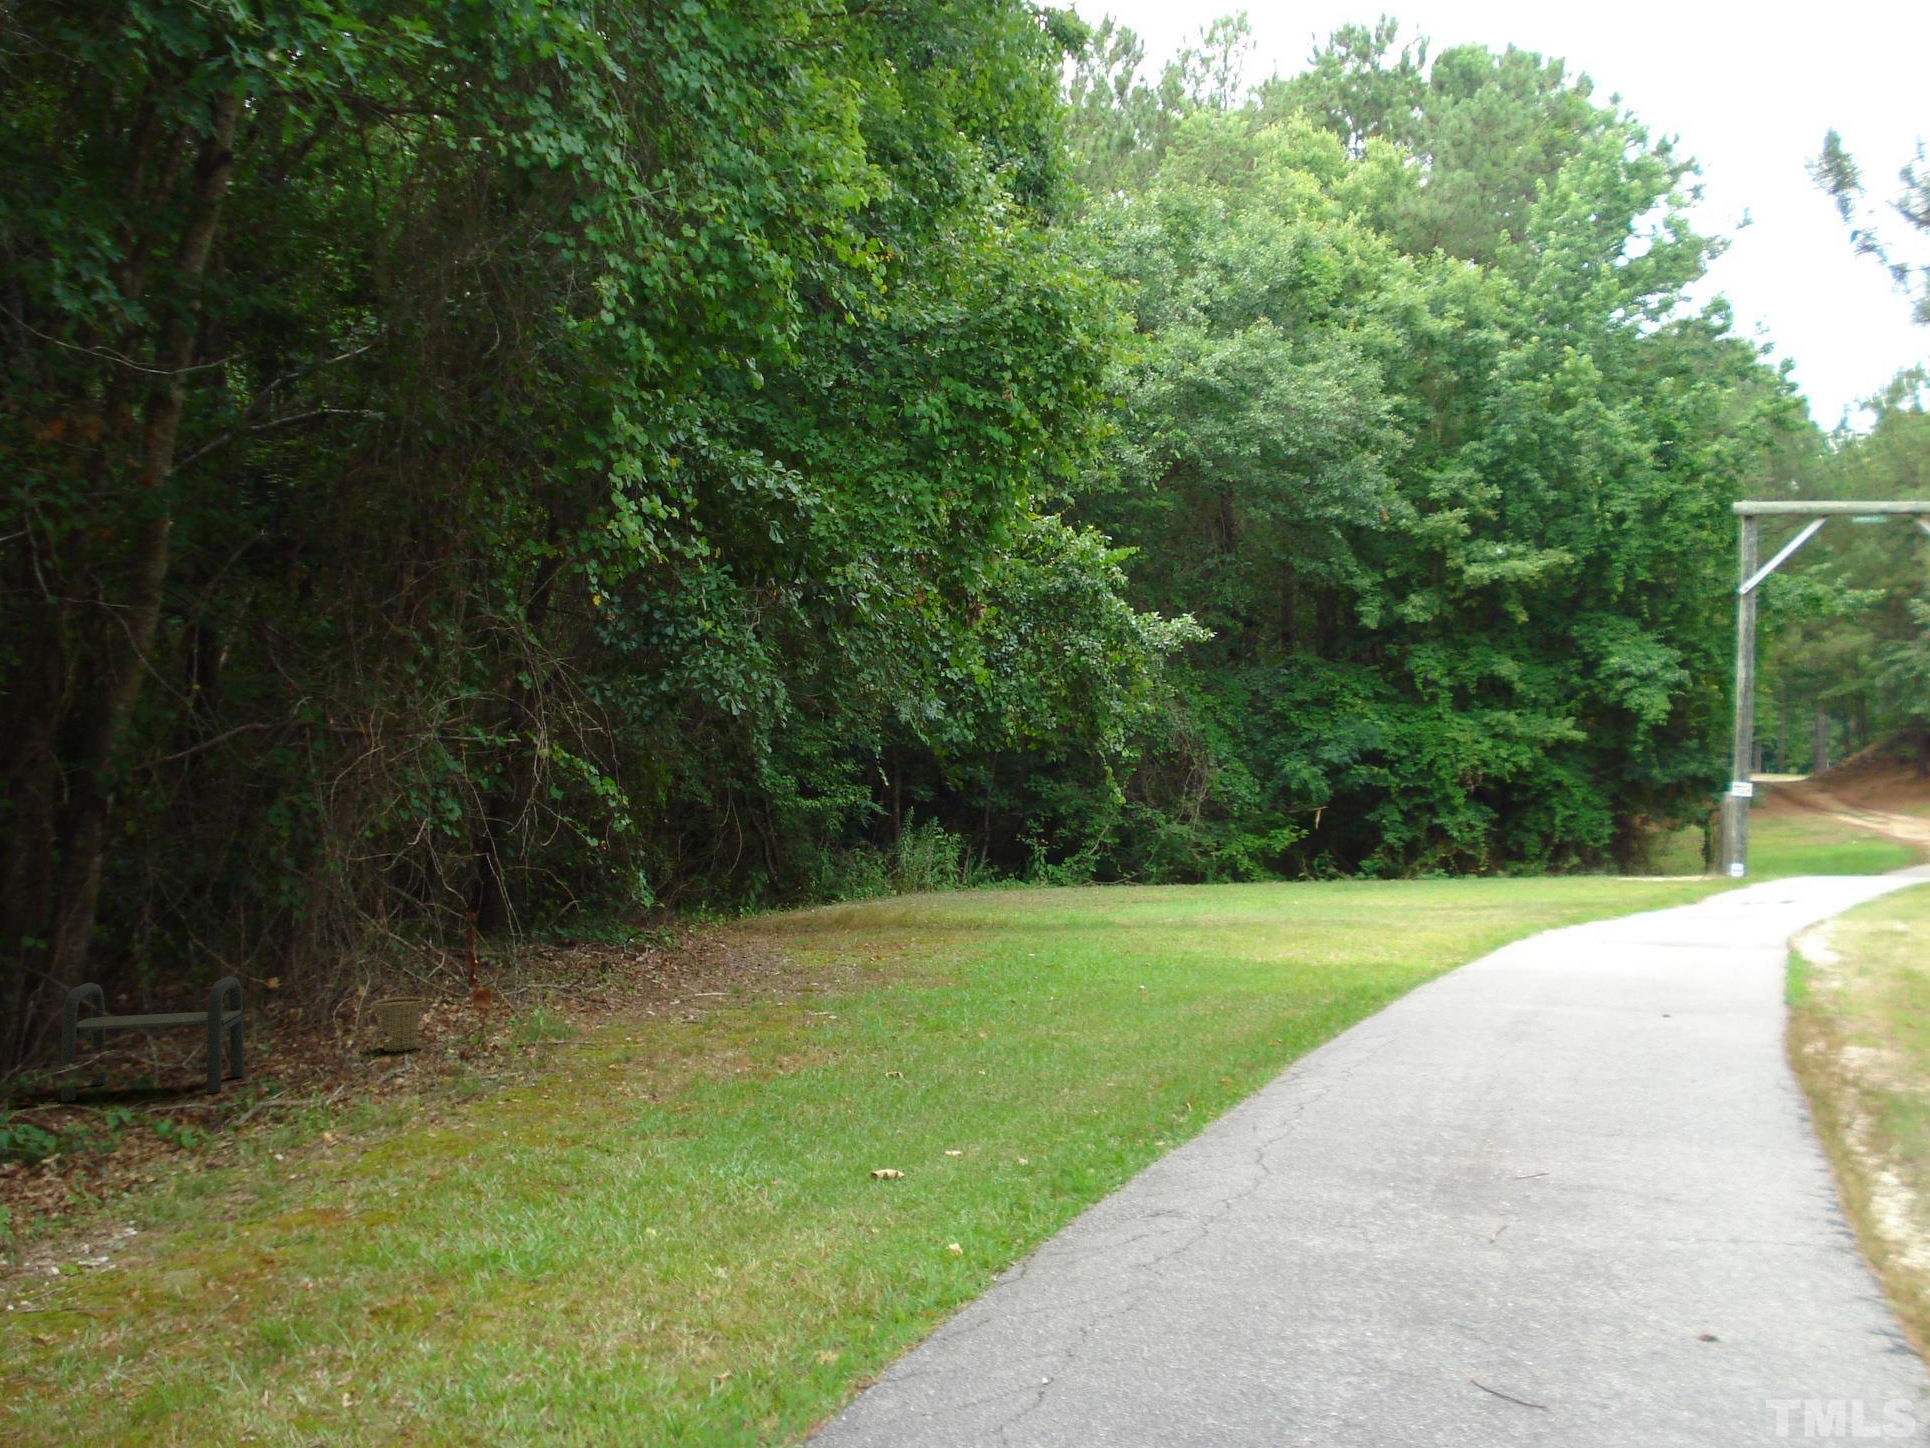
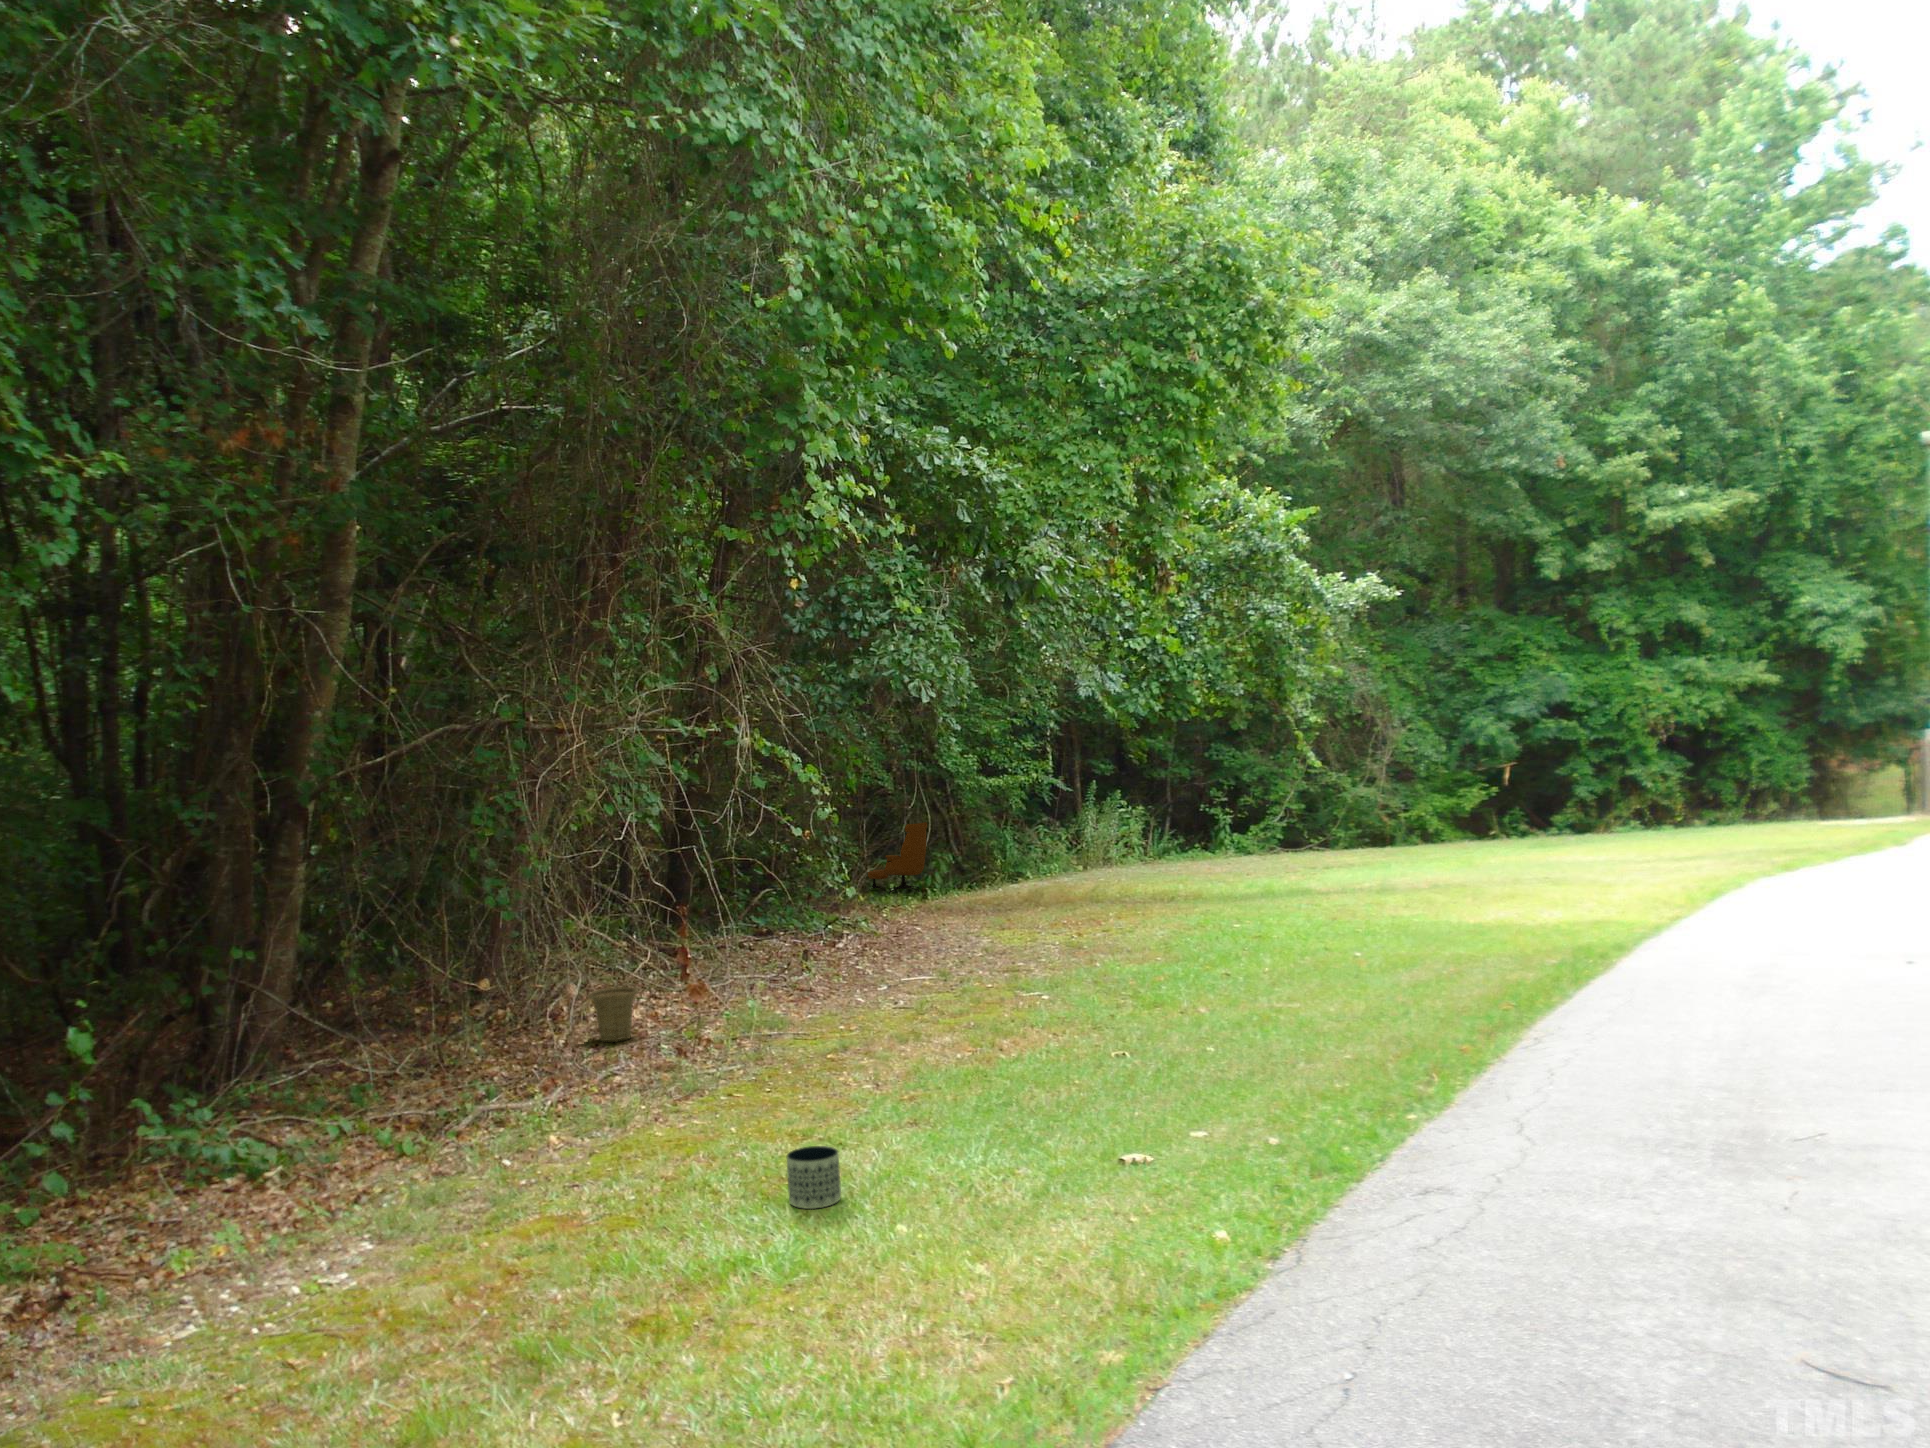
lounge chair: none [665,851,738,924] -> present [868,822,927,893]
bench: present [61,976,244,1102] -> none [295,975,468,1102]
planter: none [565,1127,616,1184] -> present [787,1146,841,1209]

